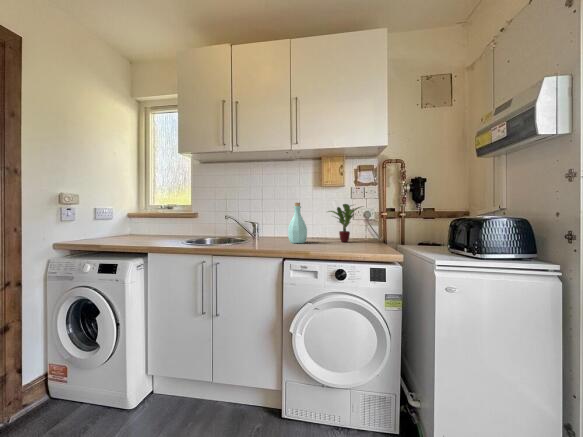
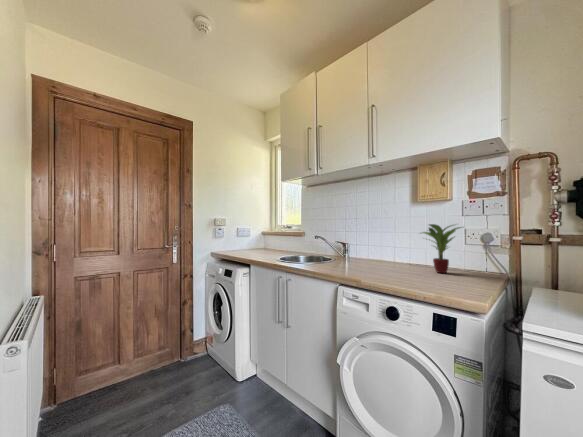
bottle: present [288,203,307,243] -> none [365,223,388,269]

